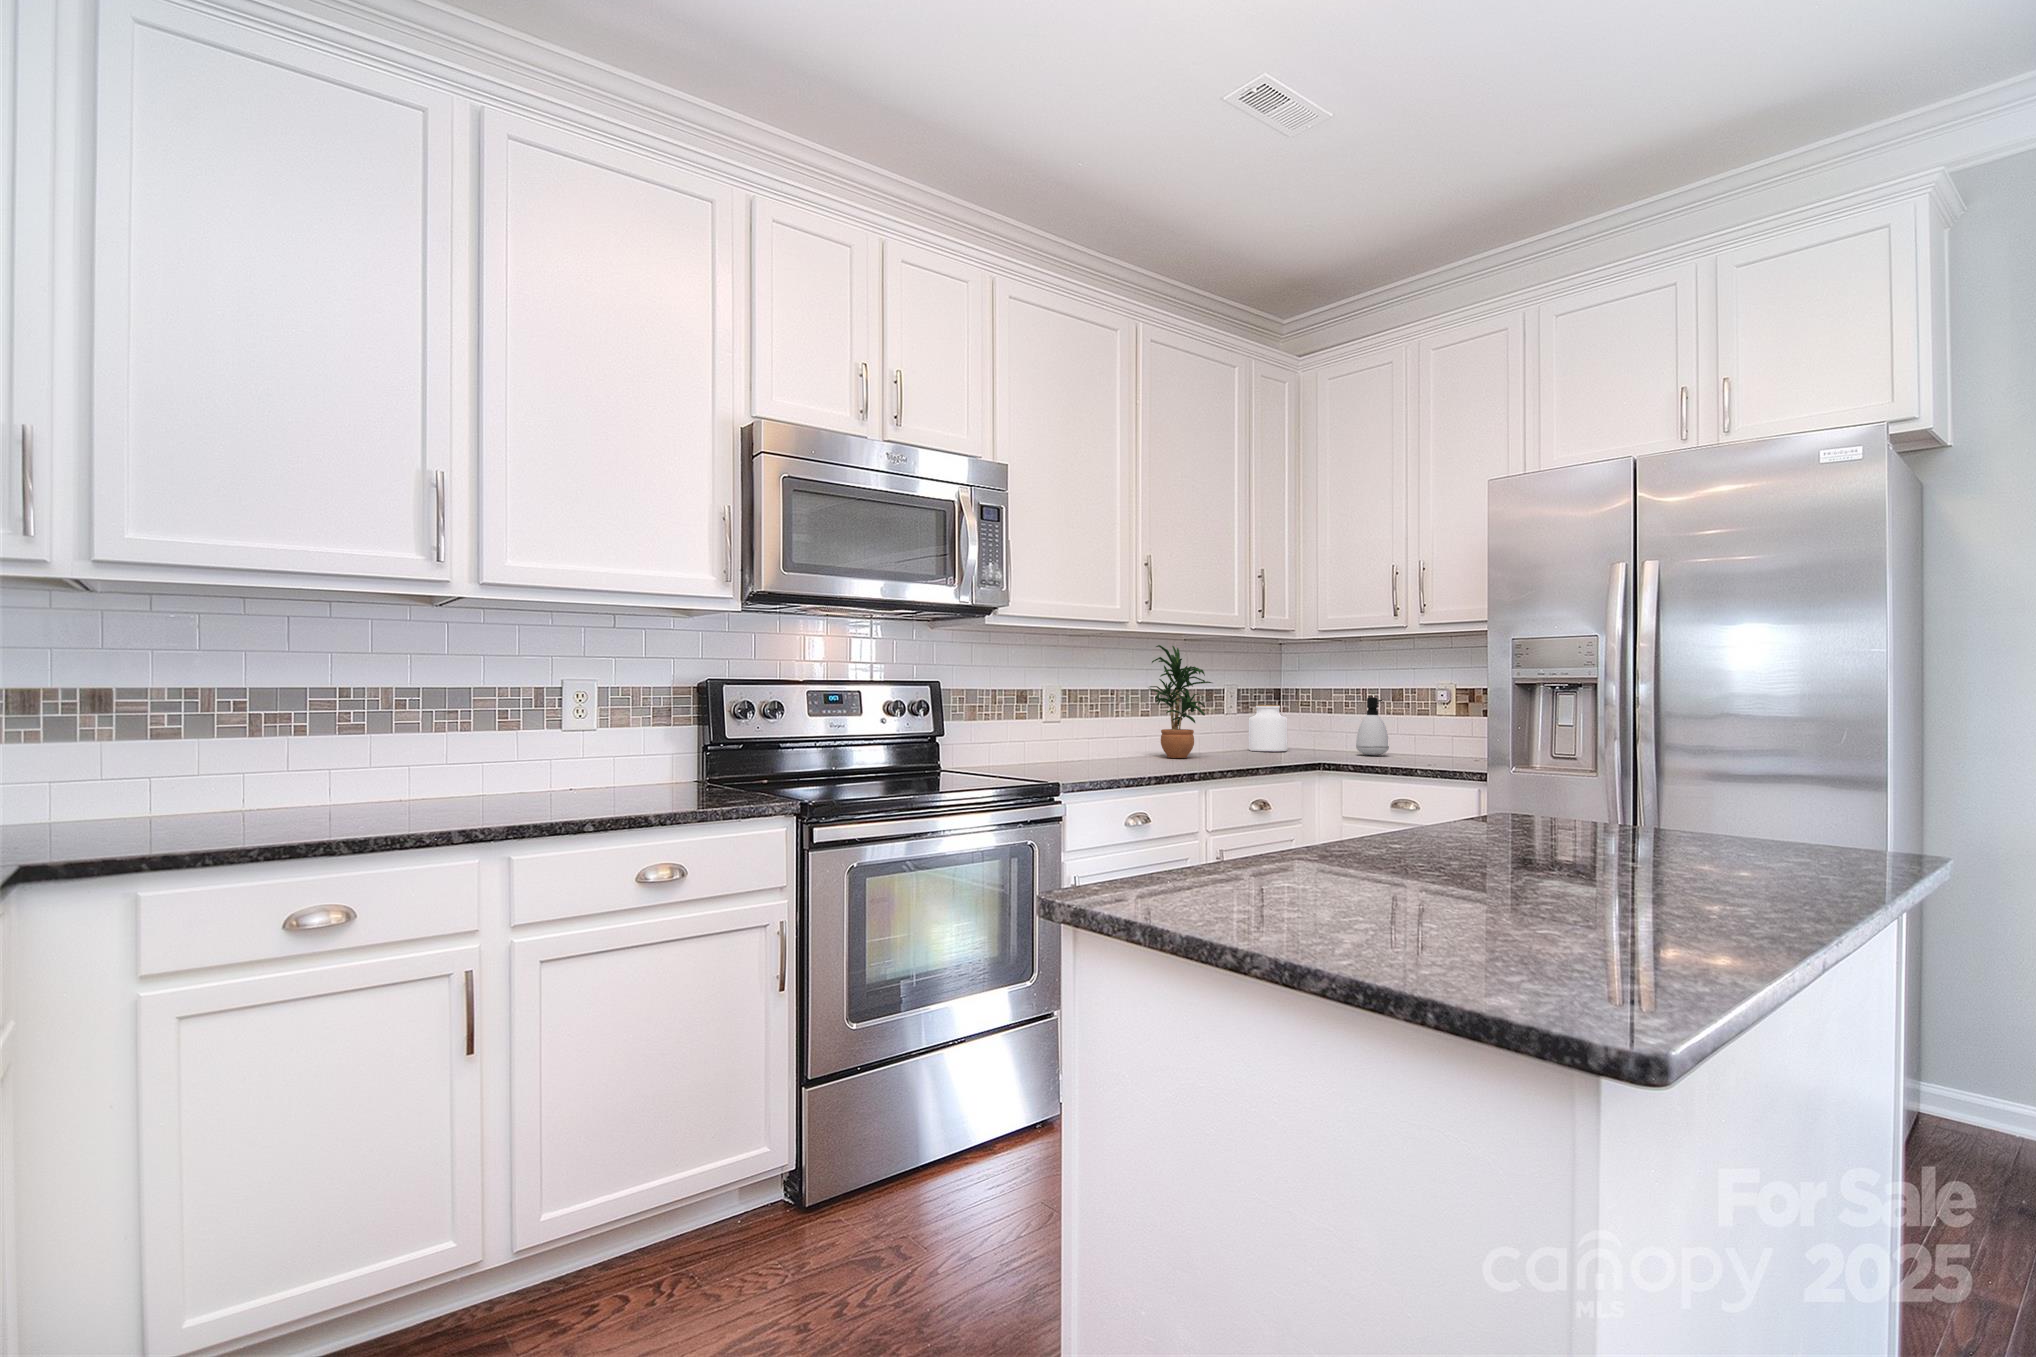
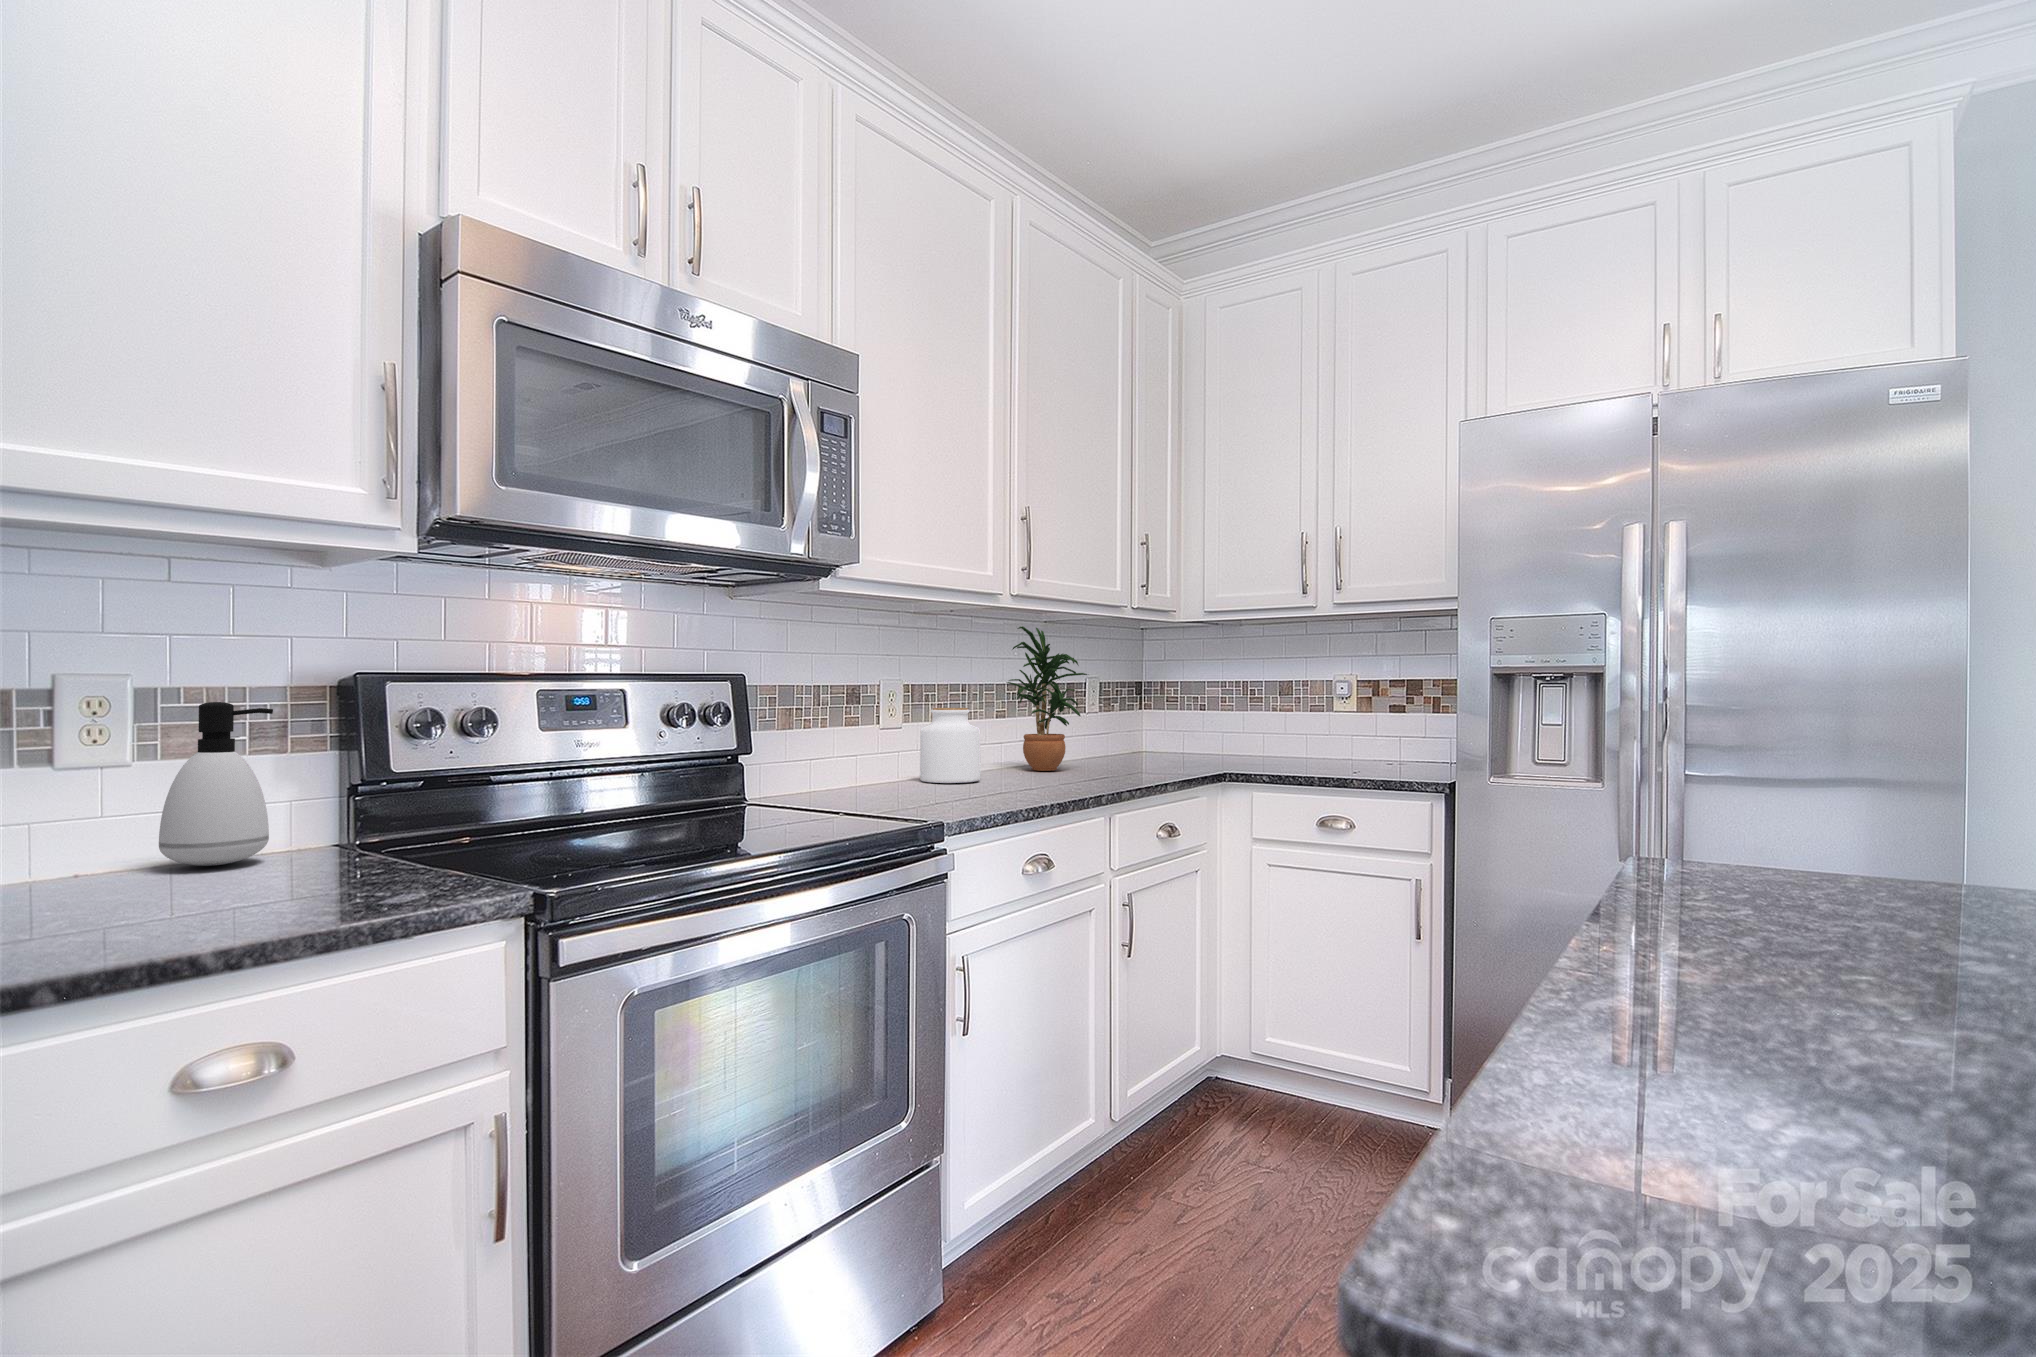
soap dispenser: present [1356,697,1389,755] -> present [159,702,273,866]
jar: present [1249,705,1288,752] -> present [920,708,980,783]

